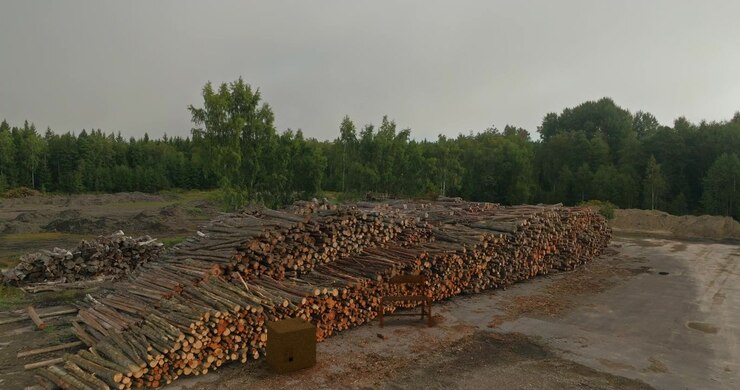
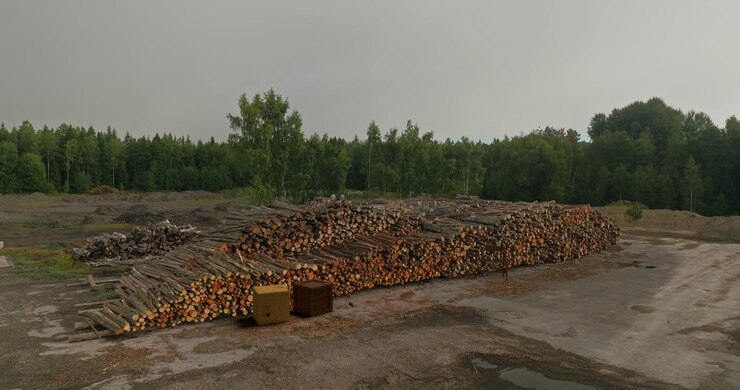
bench: present [379,275,431,328] -> present [471,245,508,281]
wooden crate: none [313,307,362,357] -> present [293,279,333,317]

